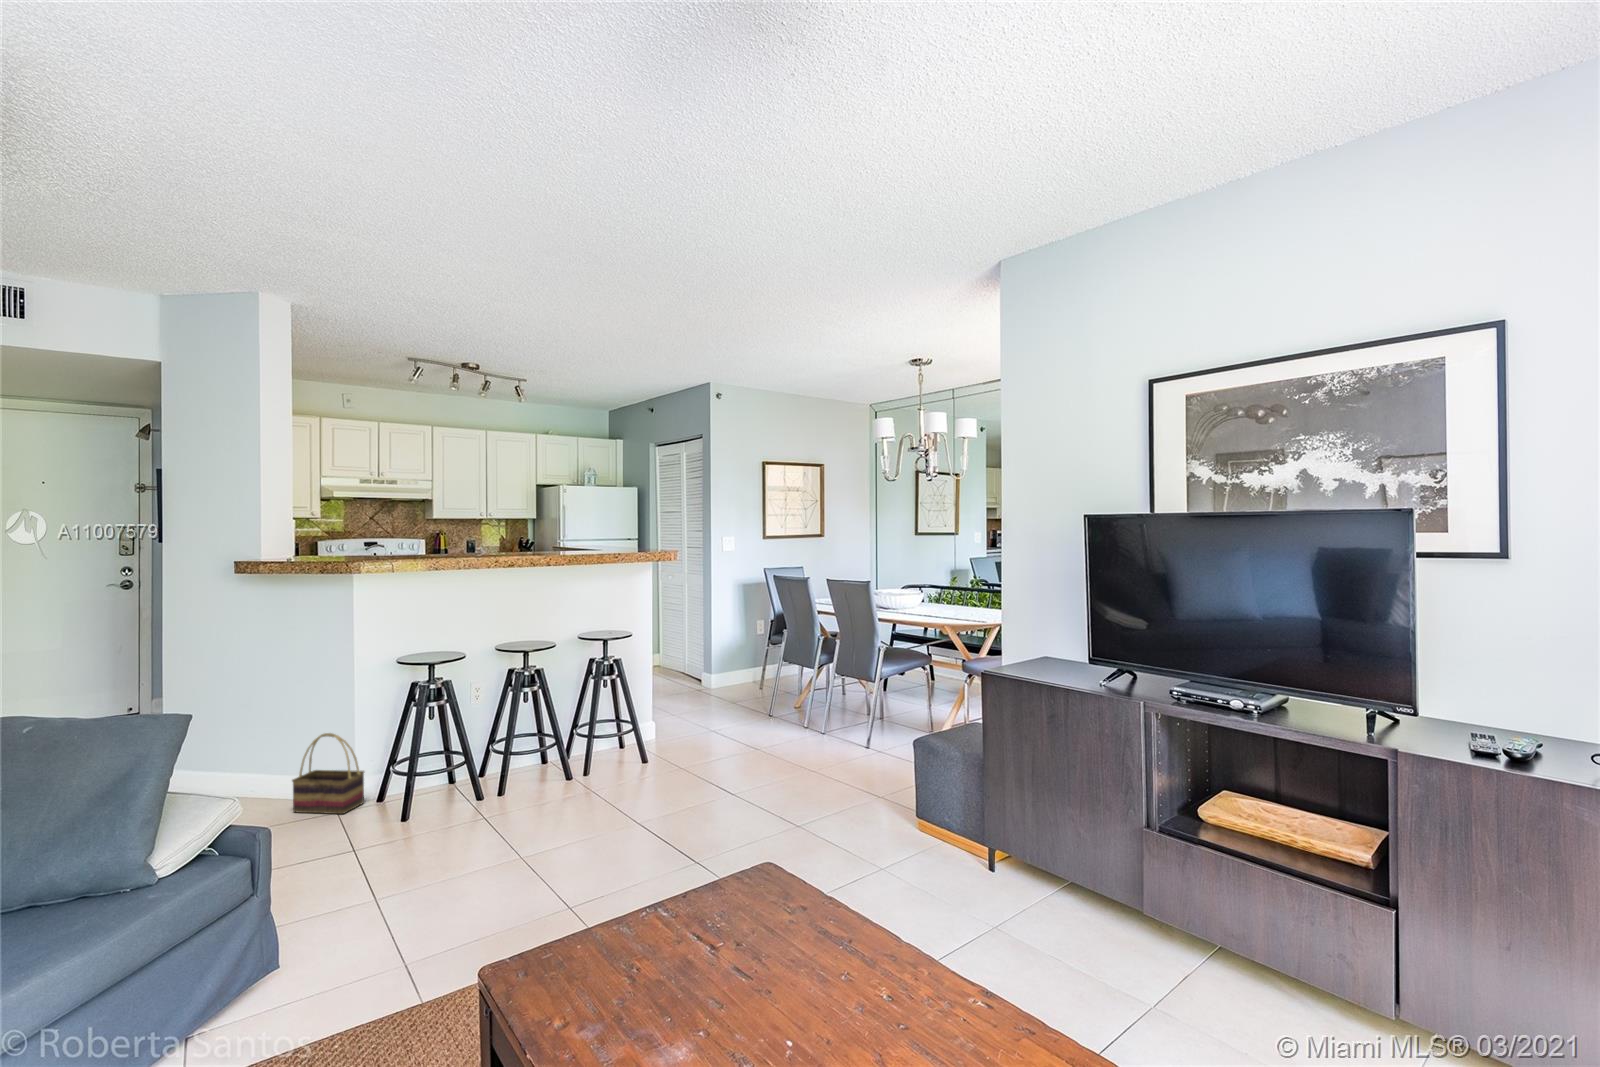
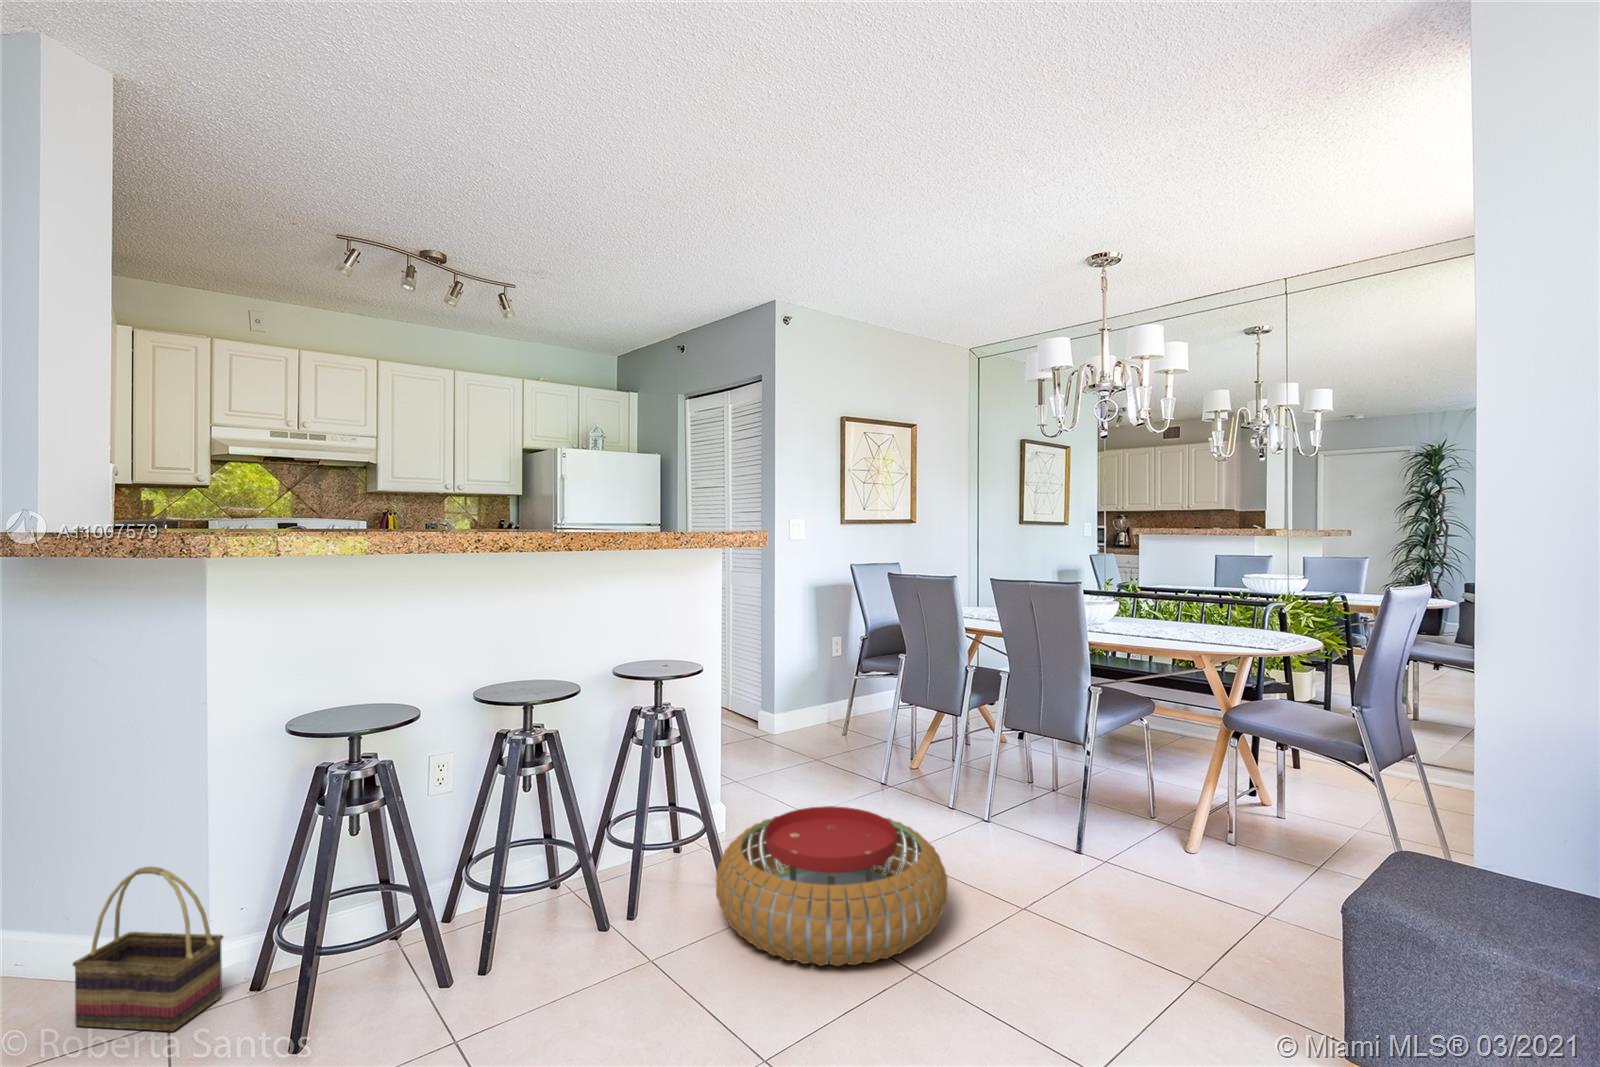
pouf: none [633,716,767,793] -> present [716,806,947,966]

